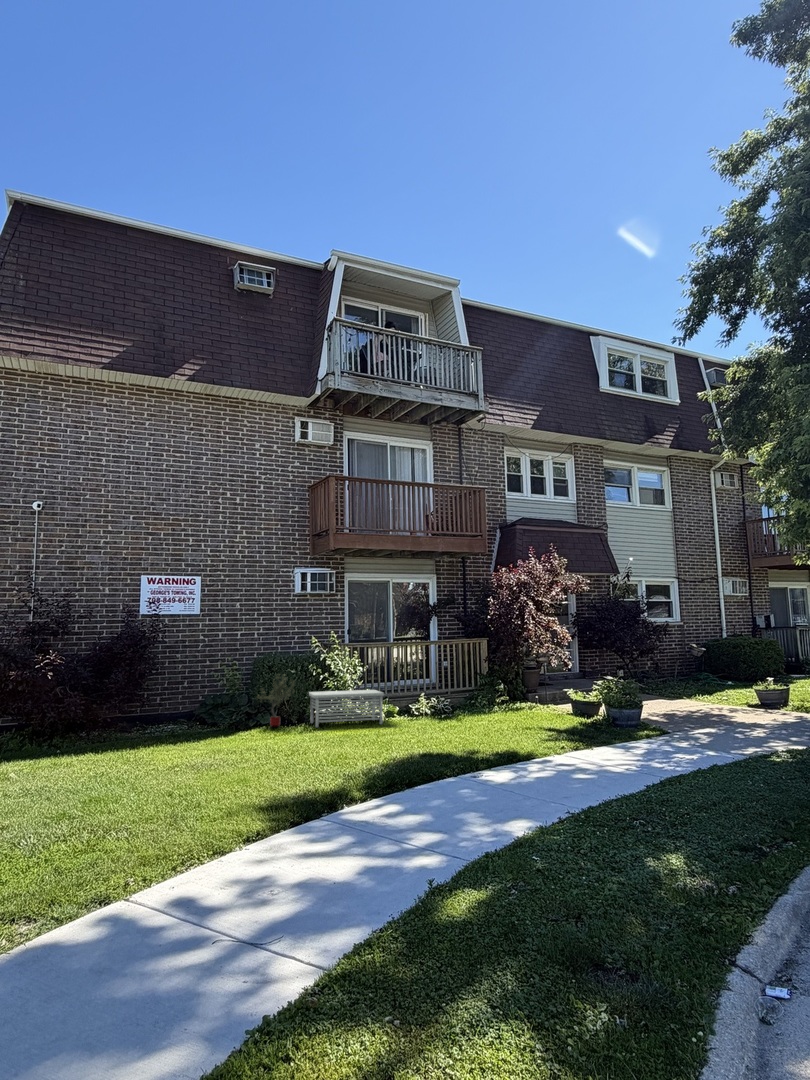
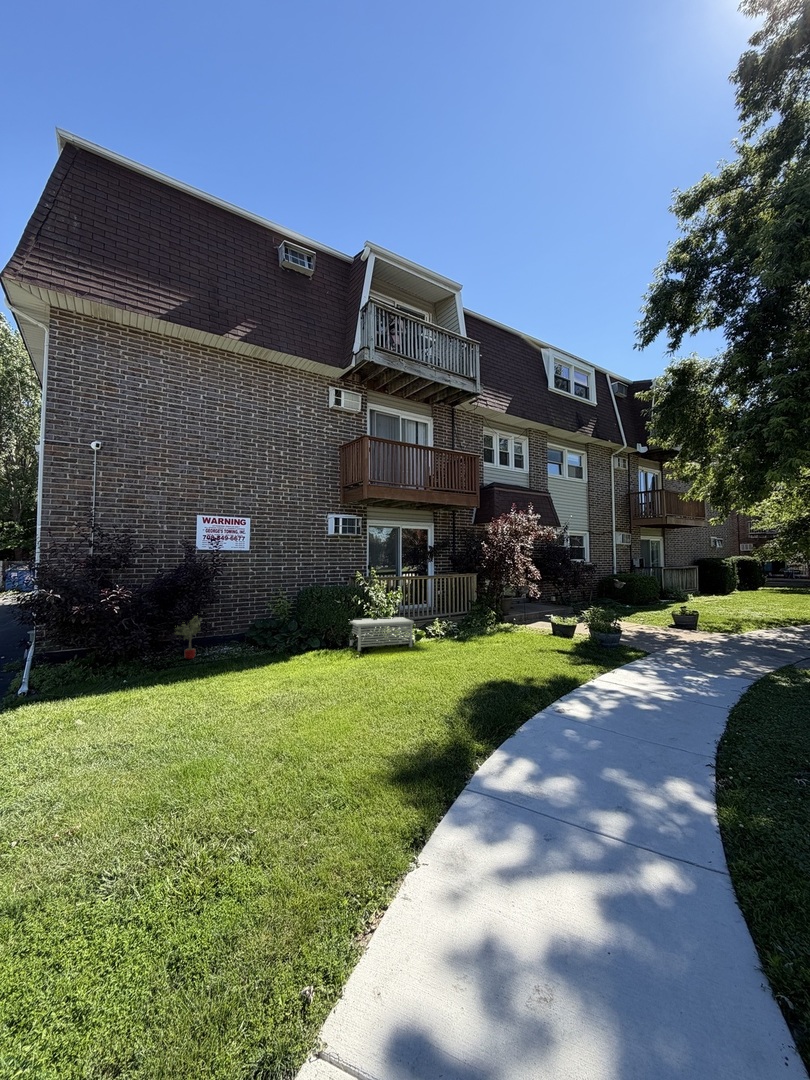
potted tree: present [257,674,295,727] -> present [175,613,201,659]

